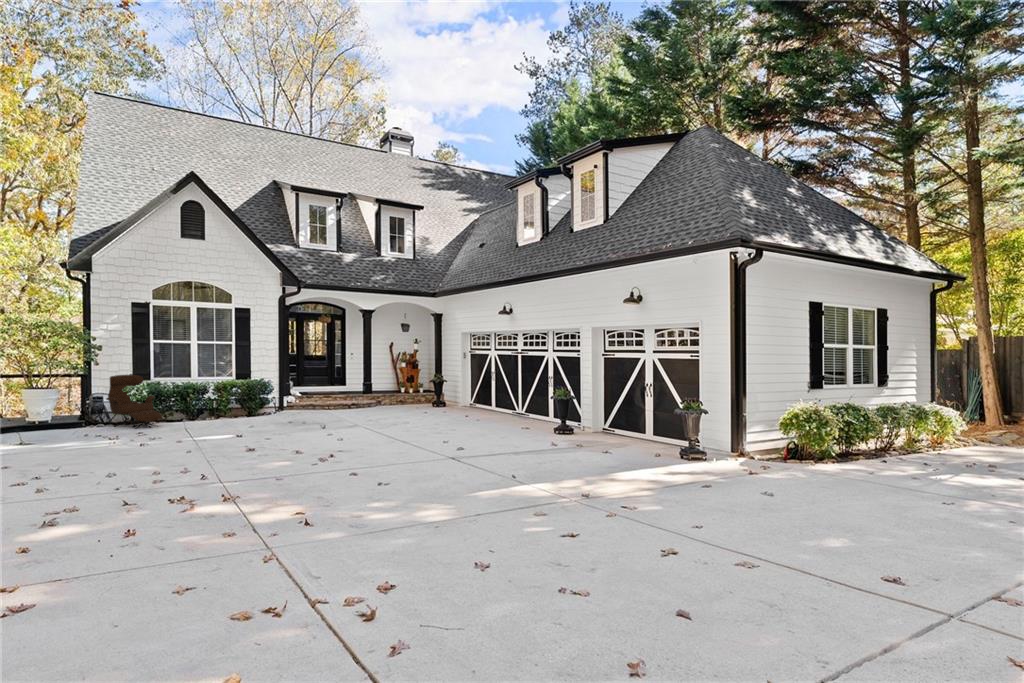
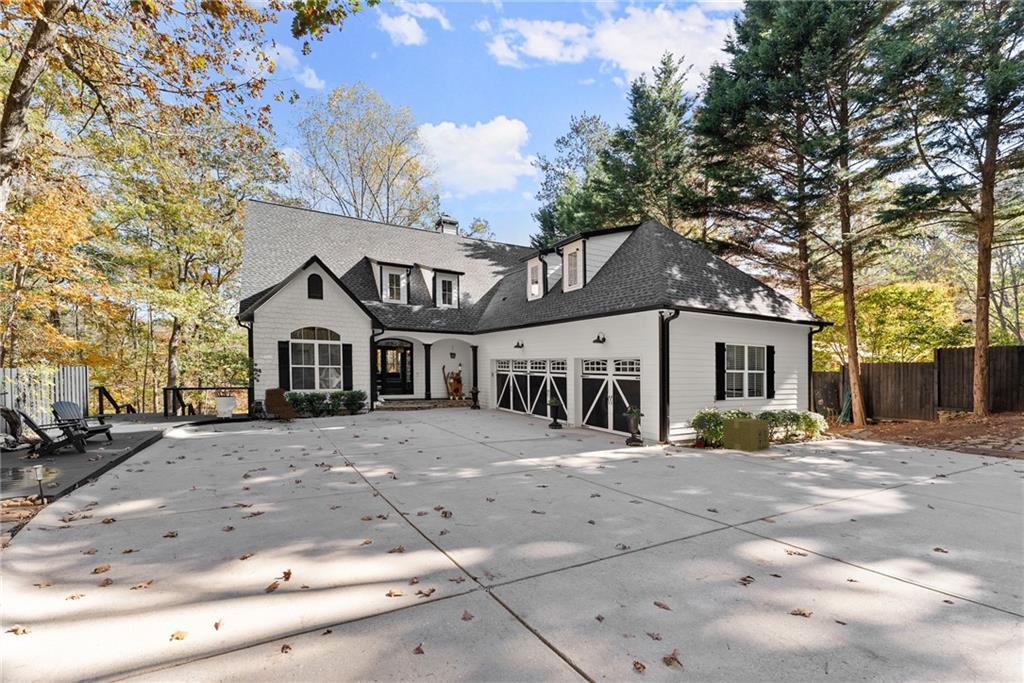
potted tree: none [767,404,820,461] -> present [686,411,715,448]
cardboard box: none [829,415,898,468] -> present [723,418,769,452]

